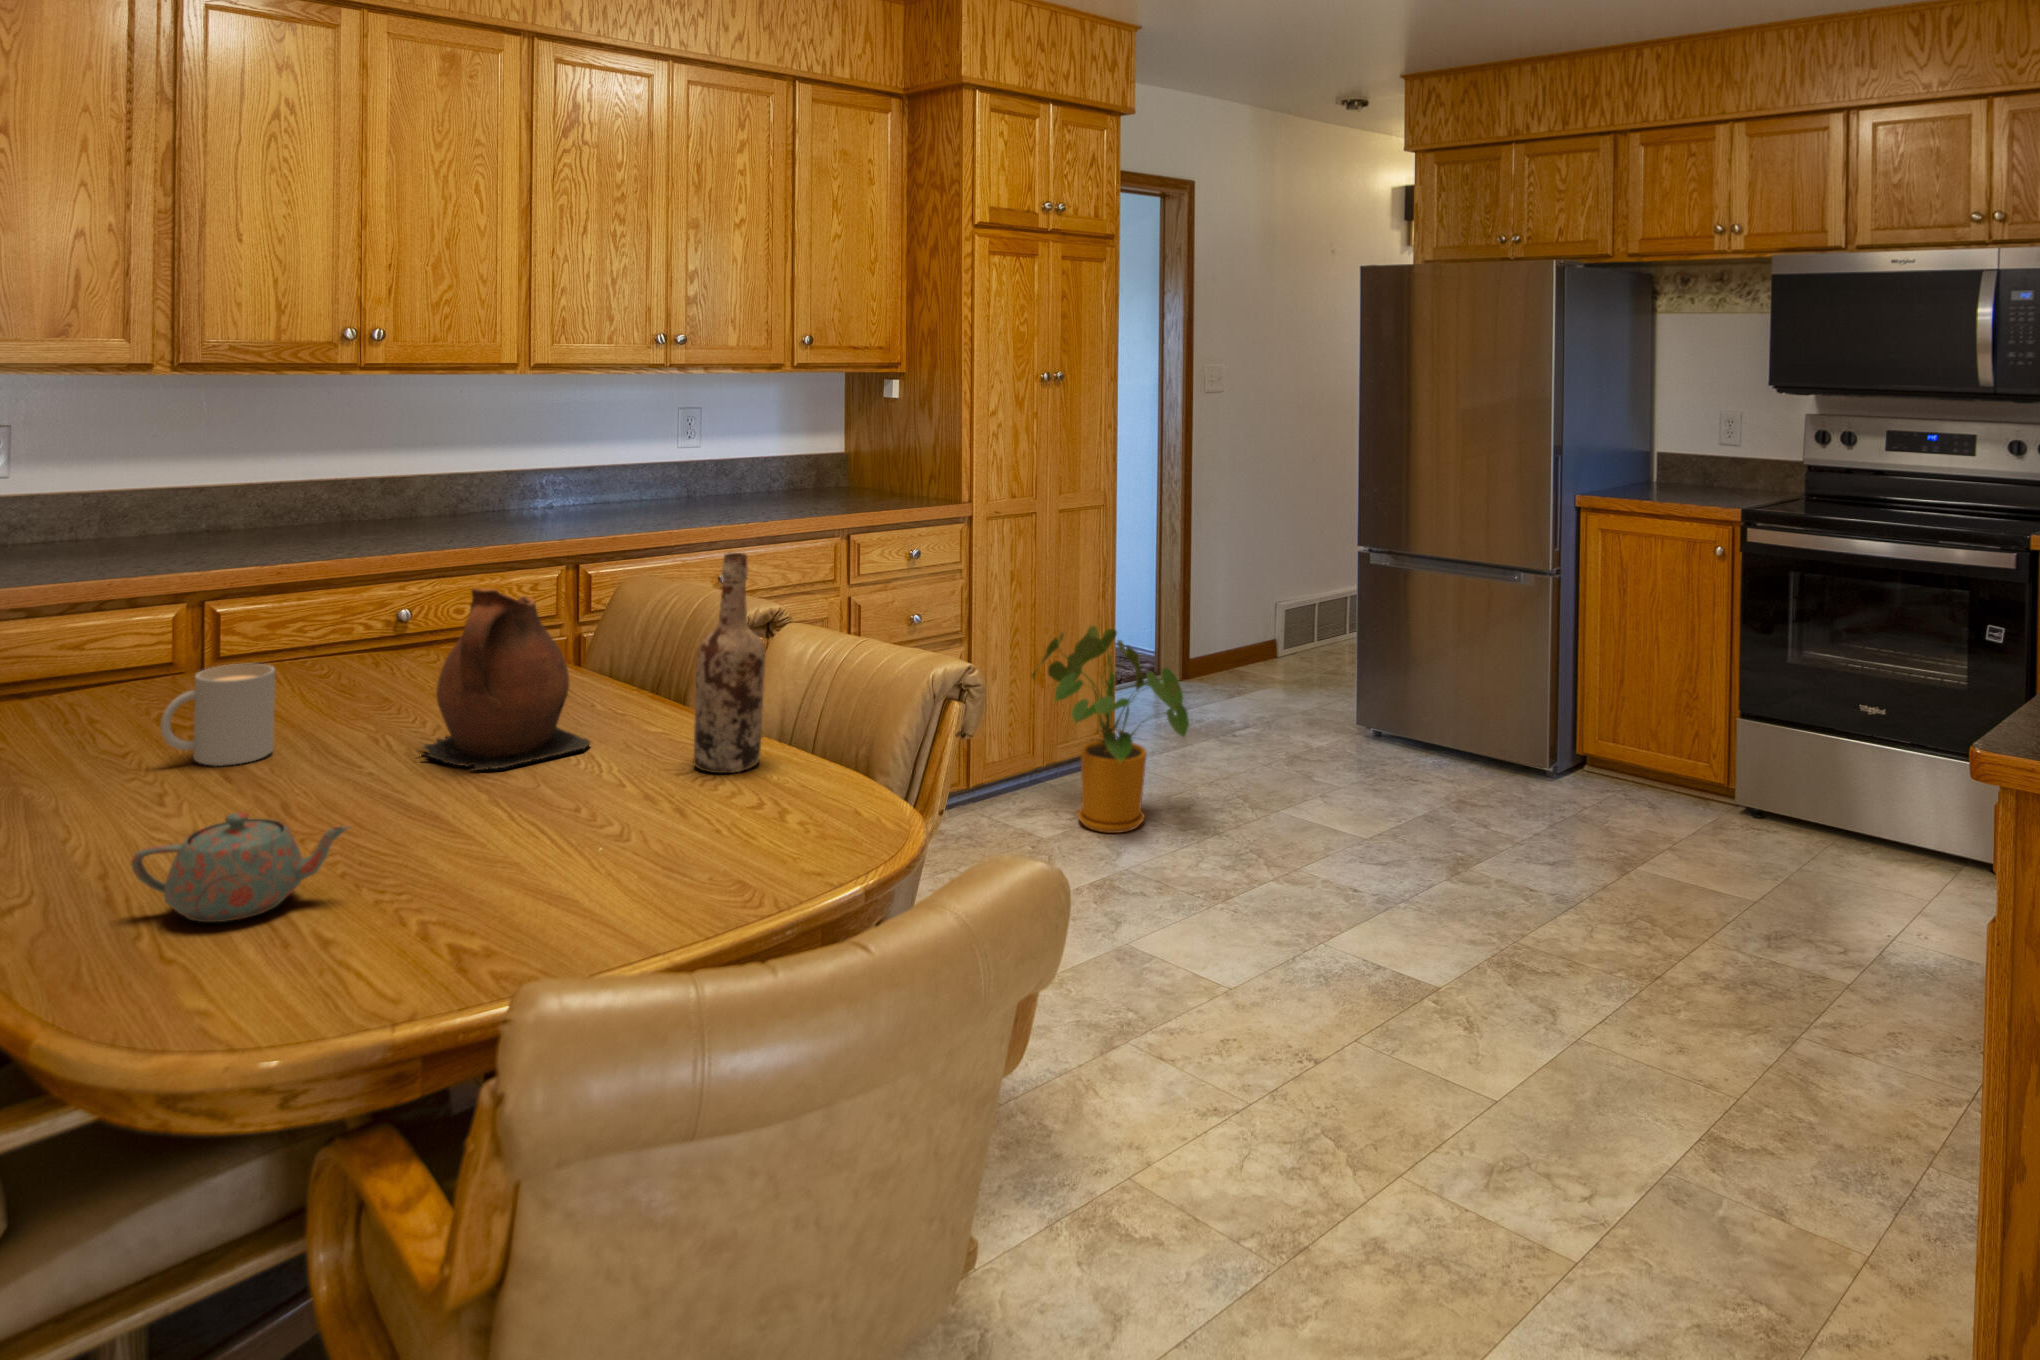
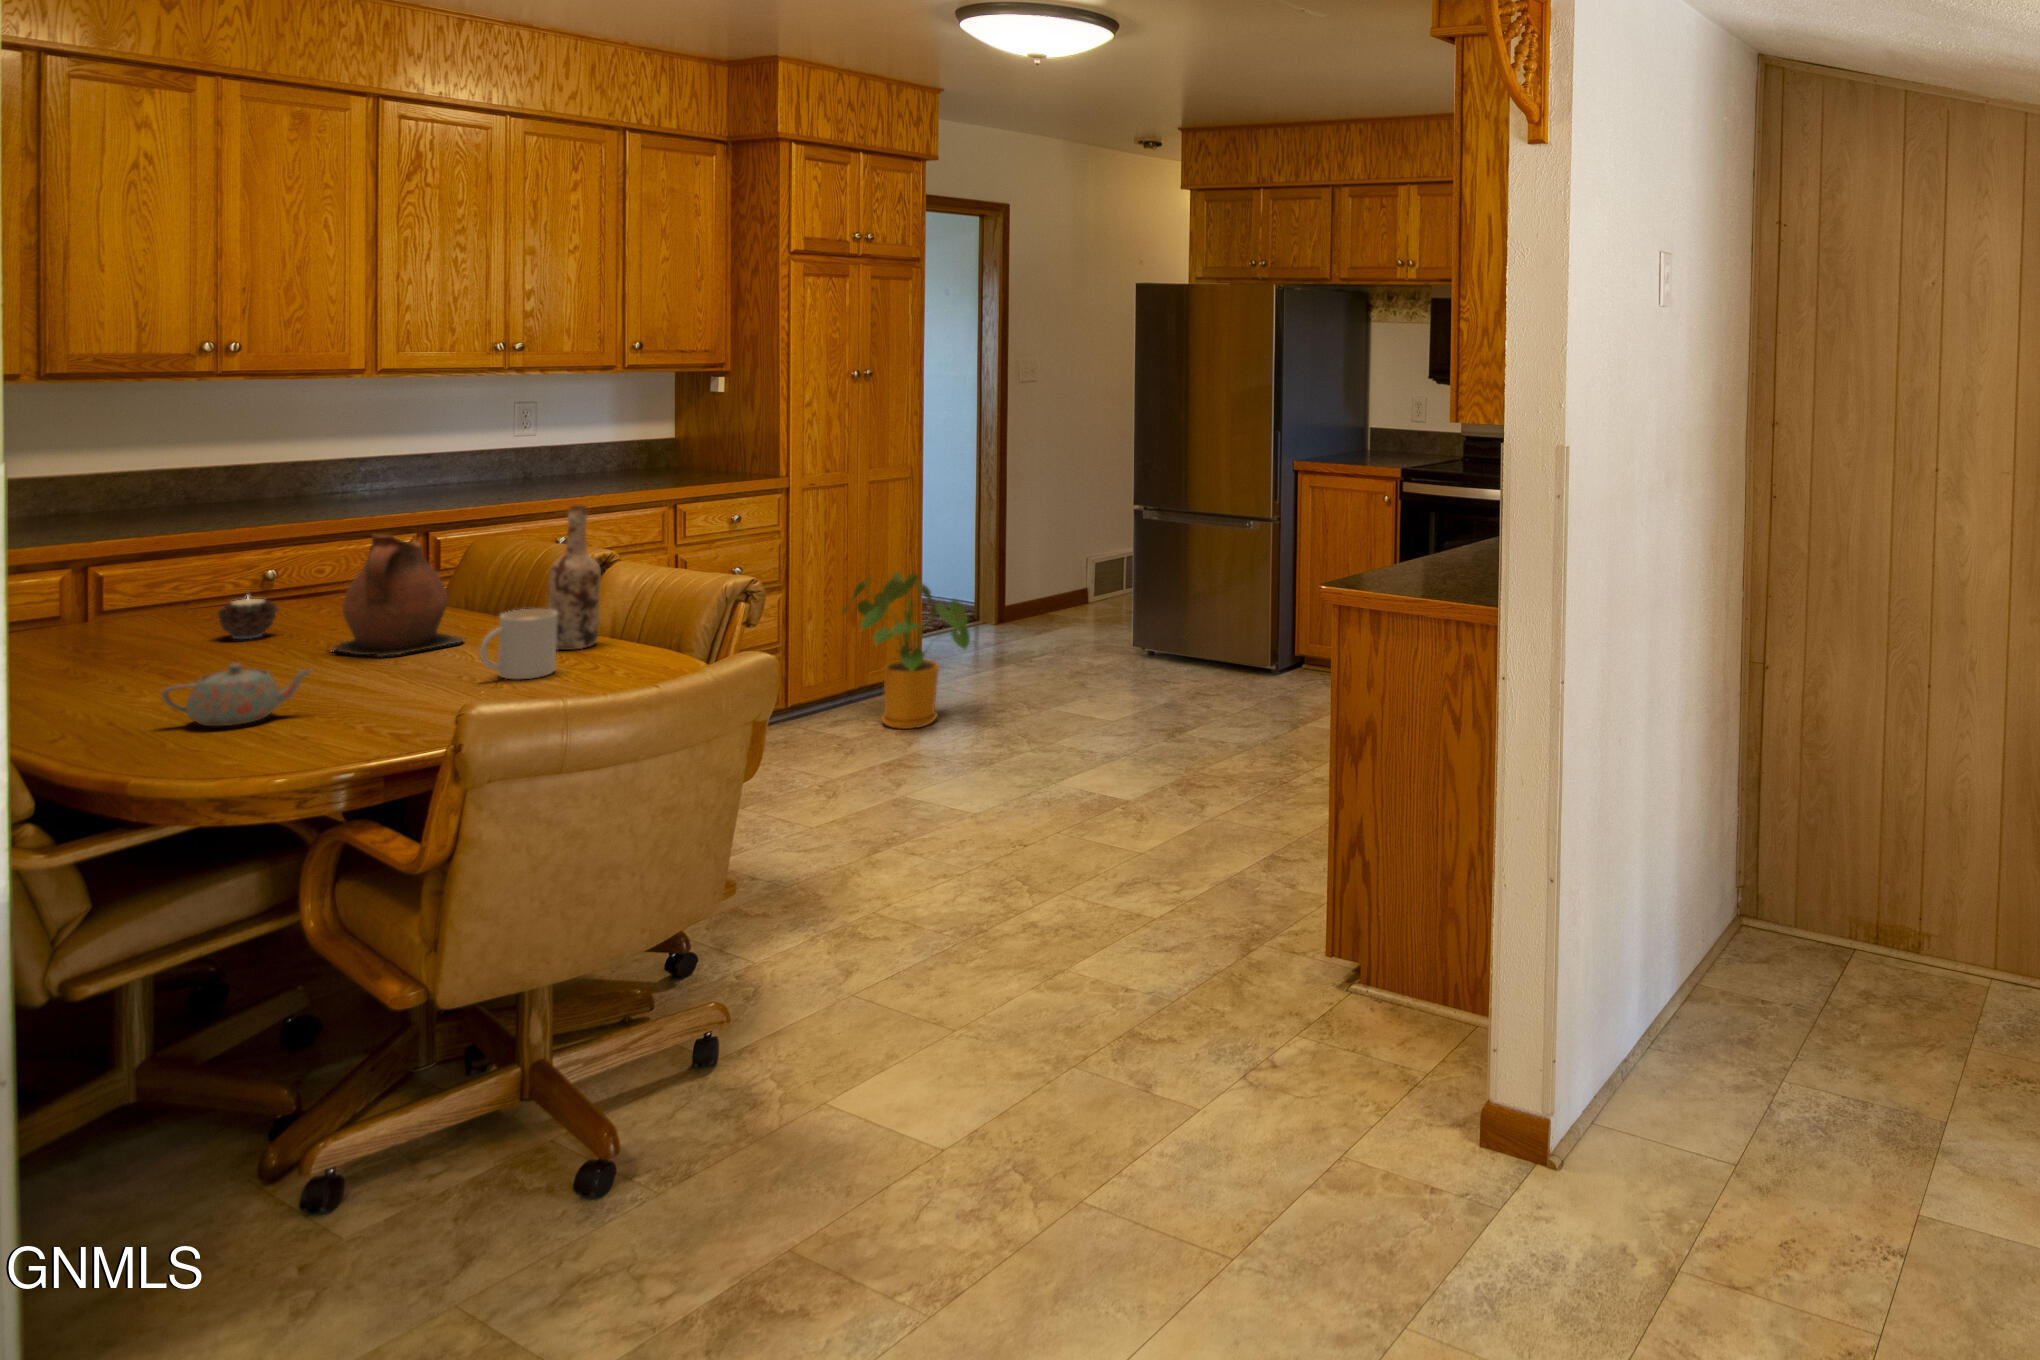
candle: none [302,659,377,722] -> present [217,598,278,639]
mug: present [161,664,275,766] -> present [480,609,557,679]

